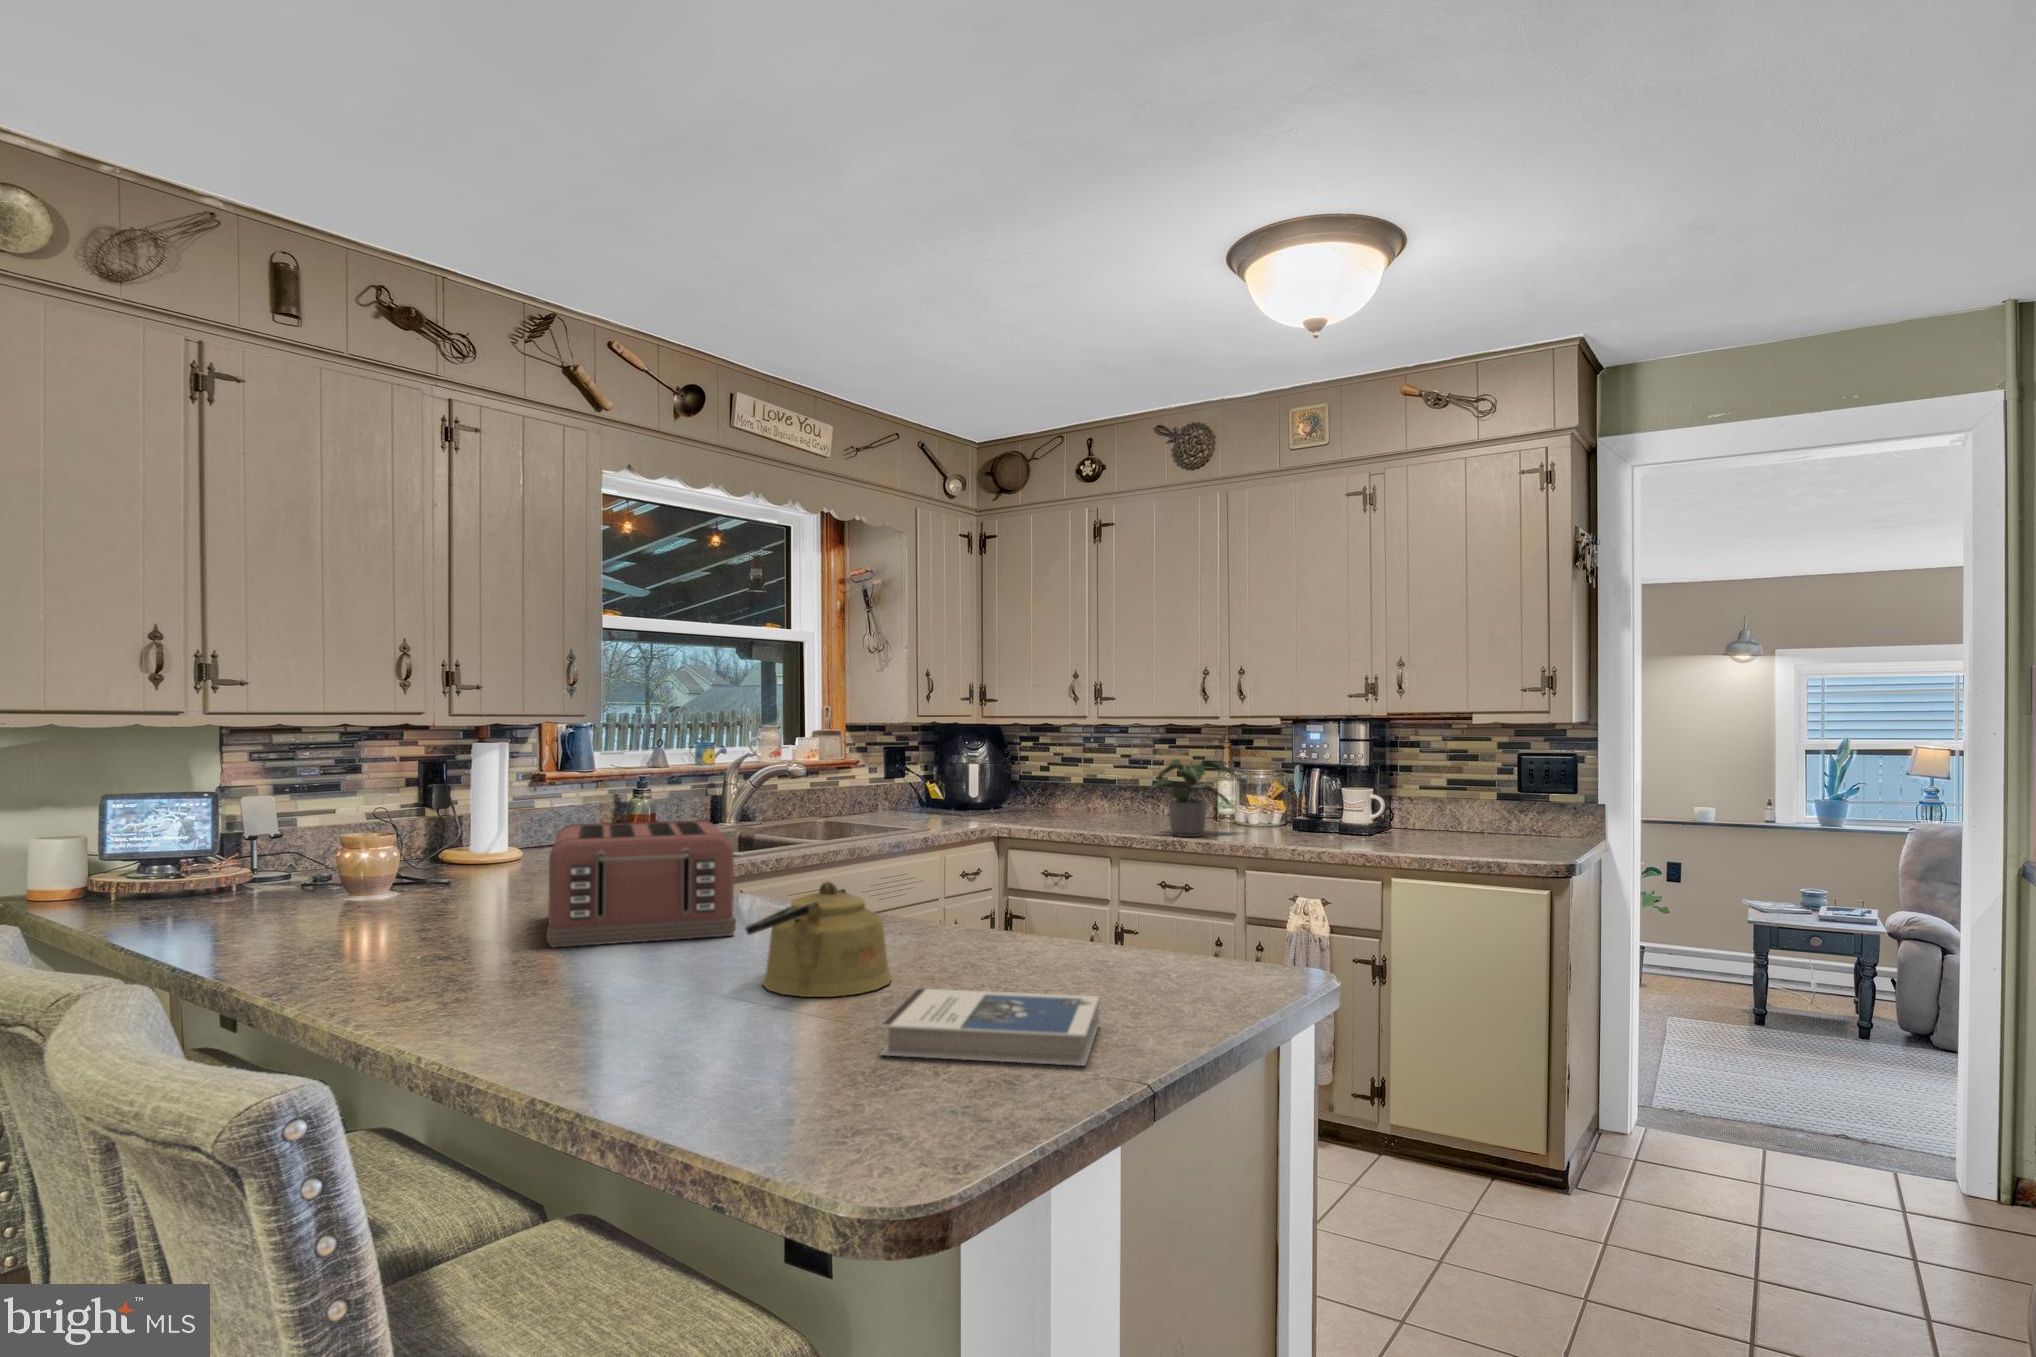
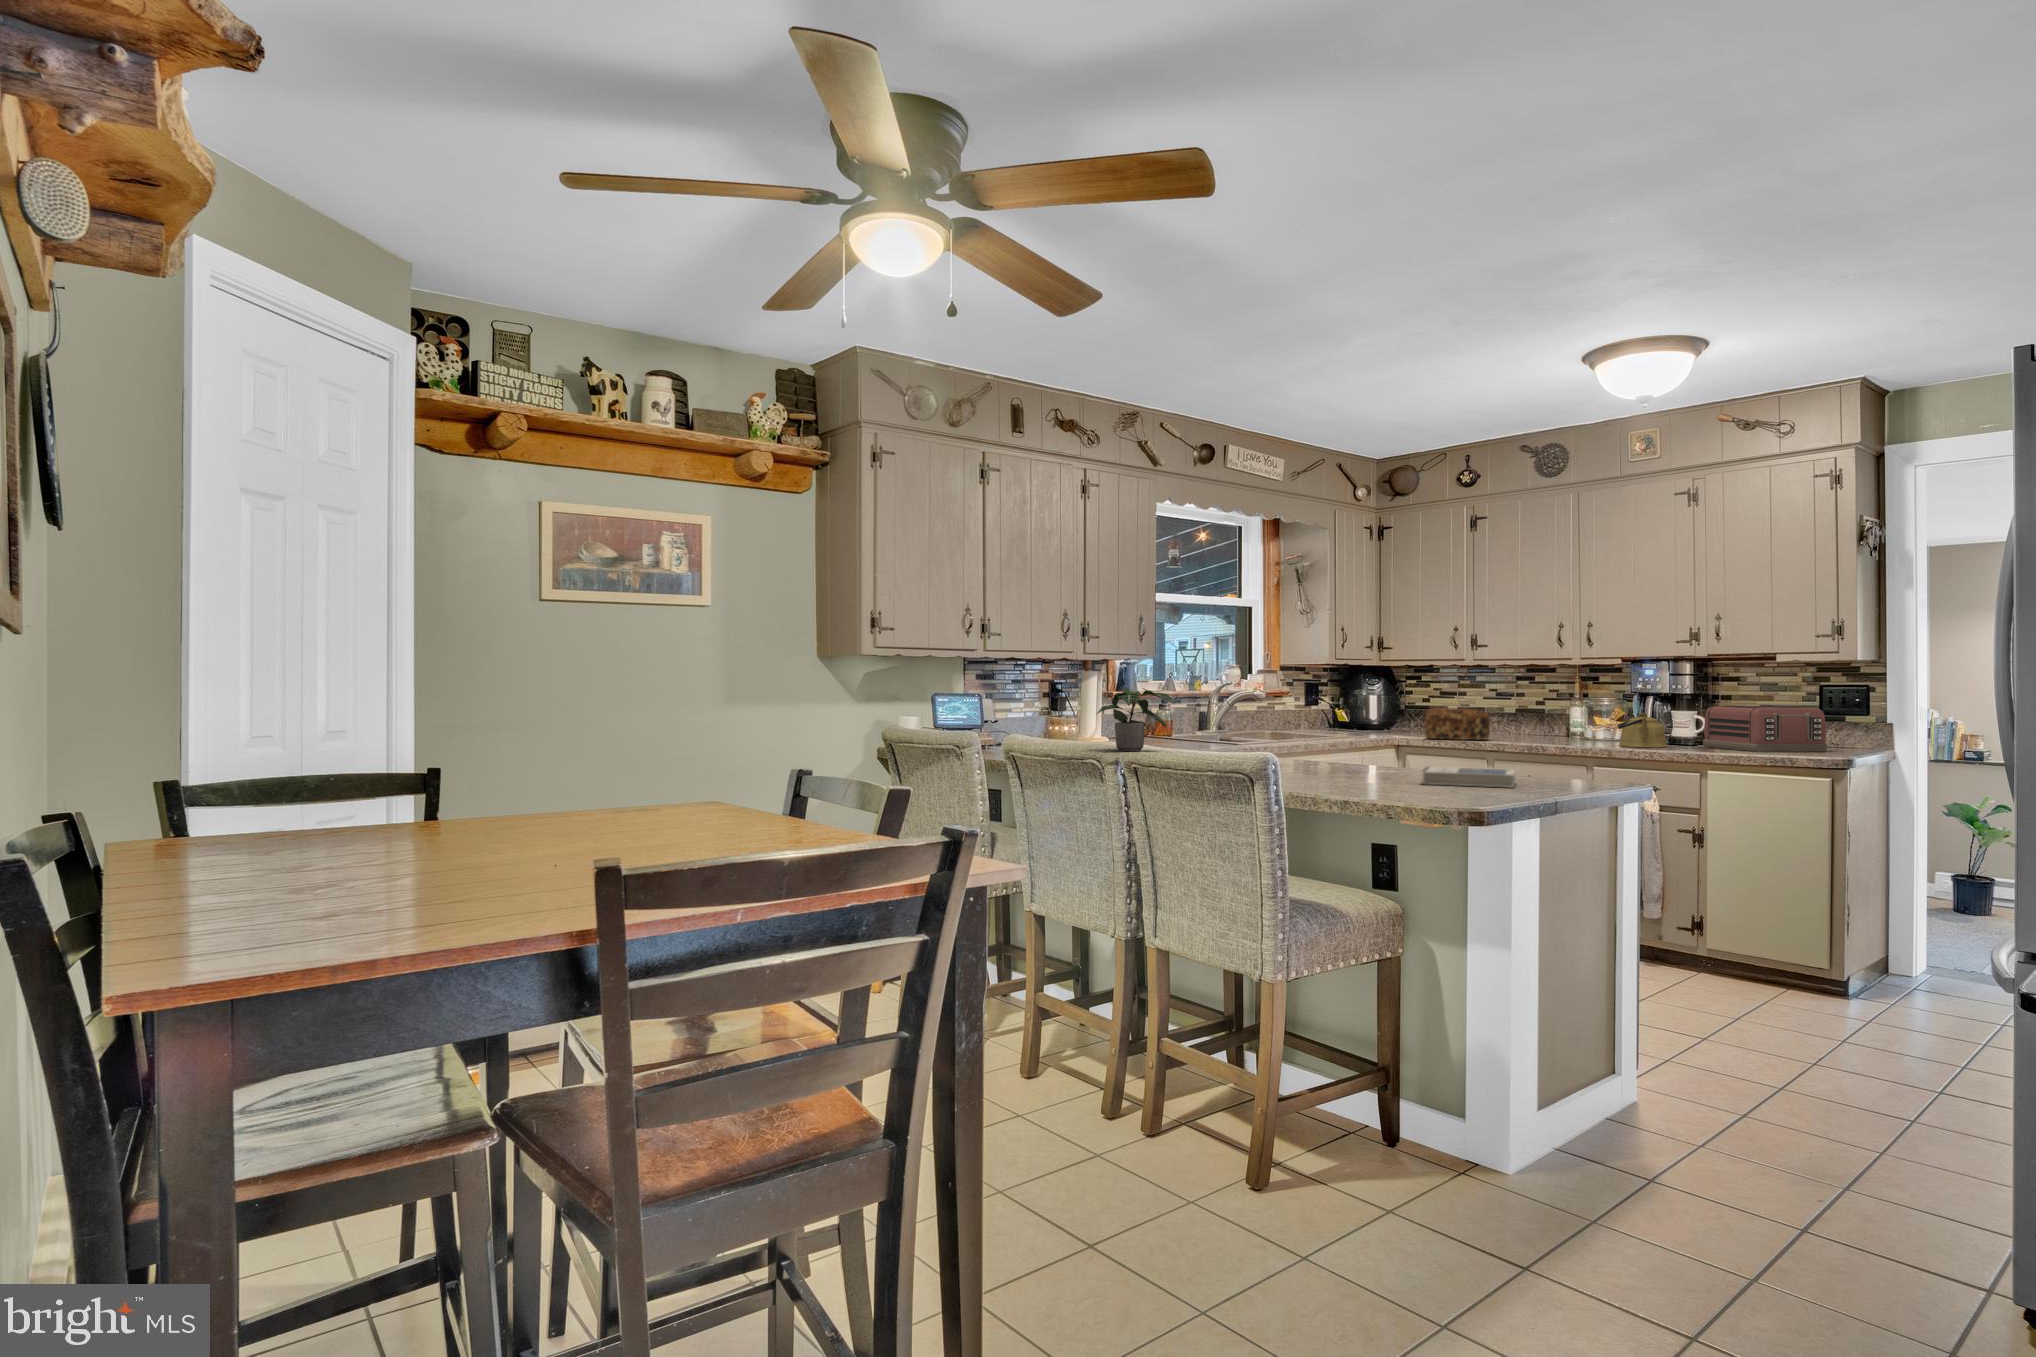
potted plant: present [1149,760,1235,837] -> present [1097,688,1174,751]
bread loaf: none [1029,785,1116,831] -> present [1425,708,1490,740]
toaster: present [547,820,736,948] -> present [1703,706,1827,752]
kettle: present [746,881,891,997] -> present [1617,713,1667,748]

